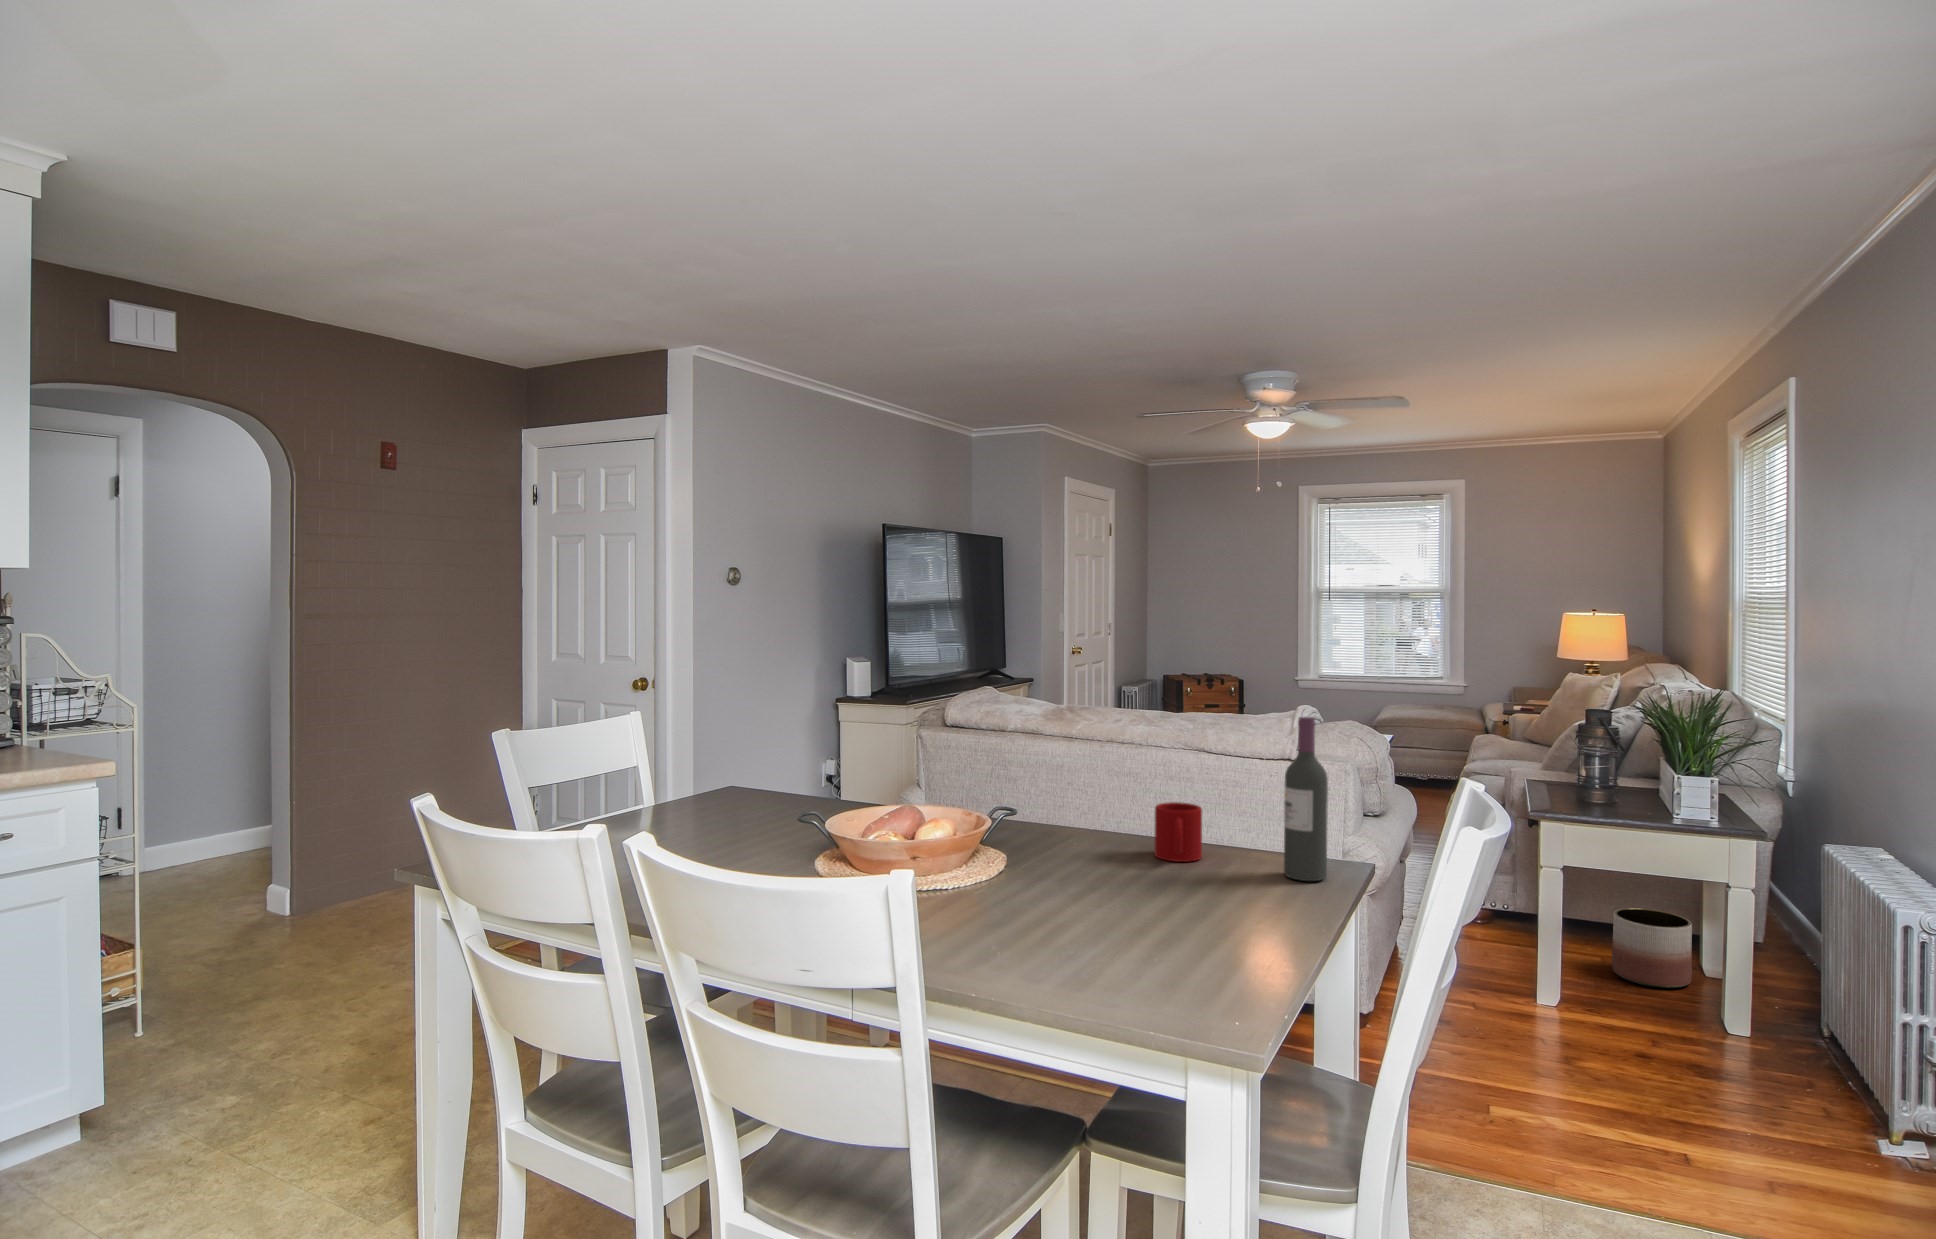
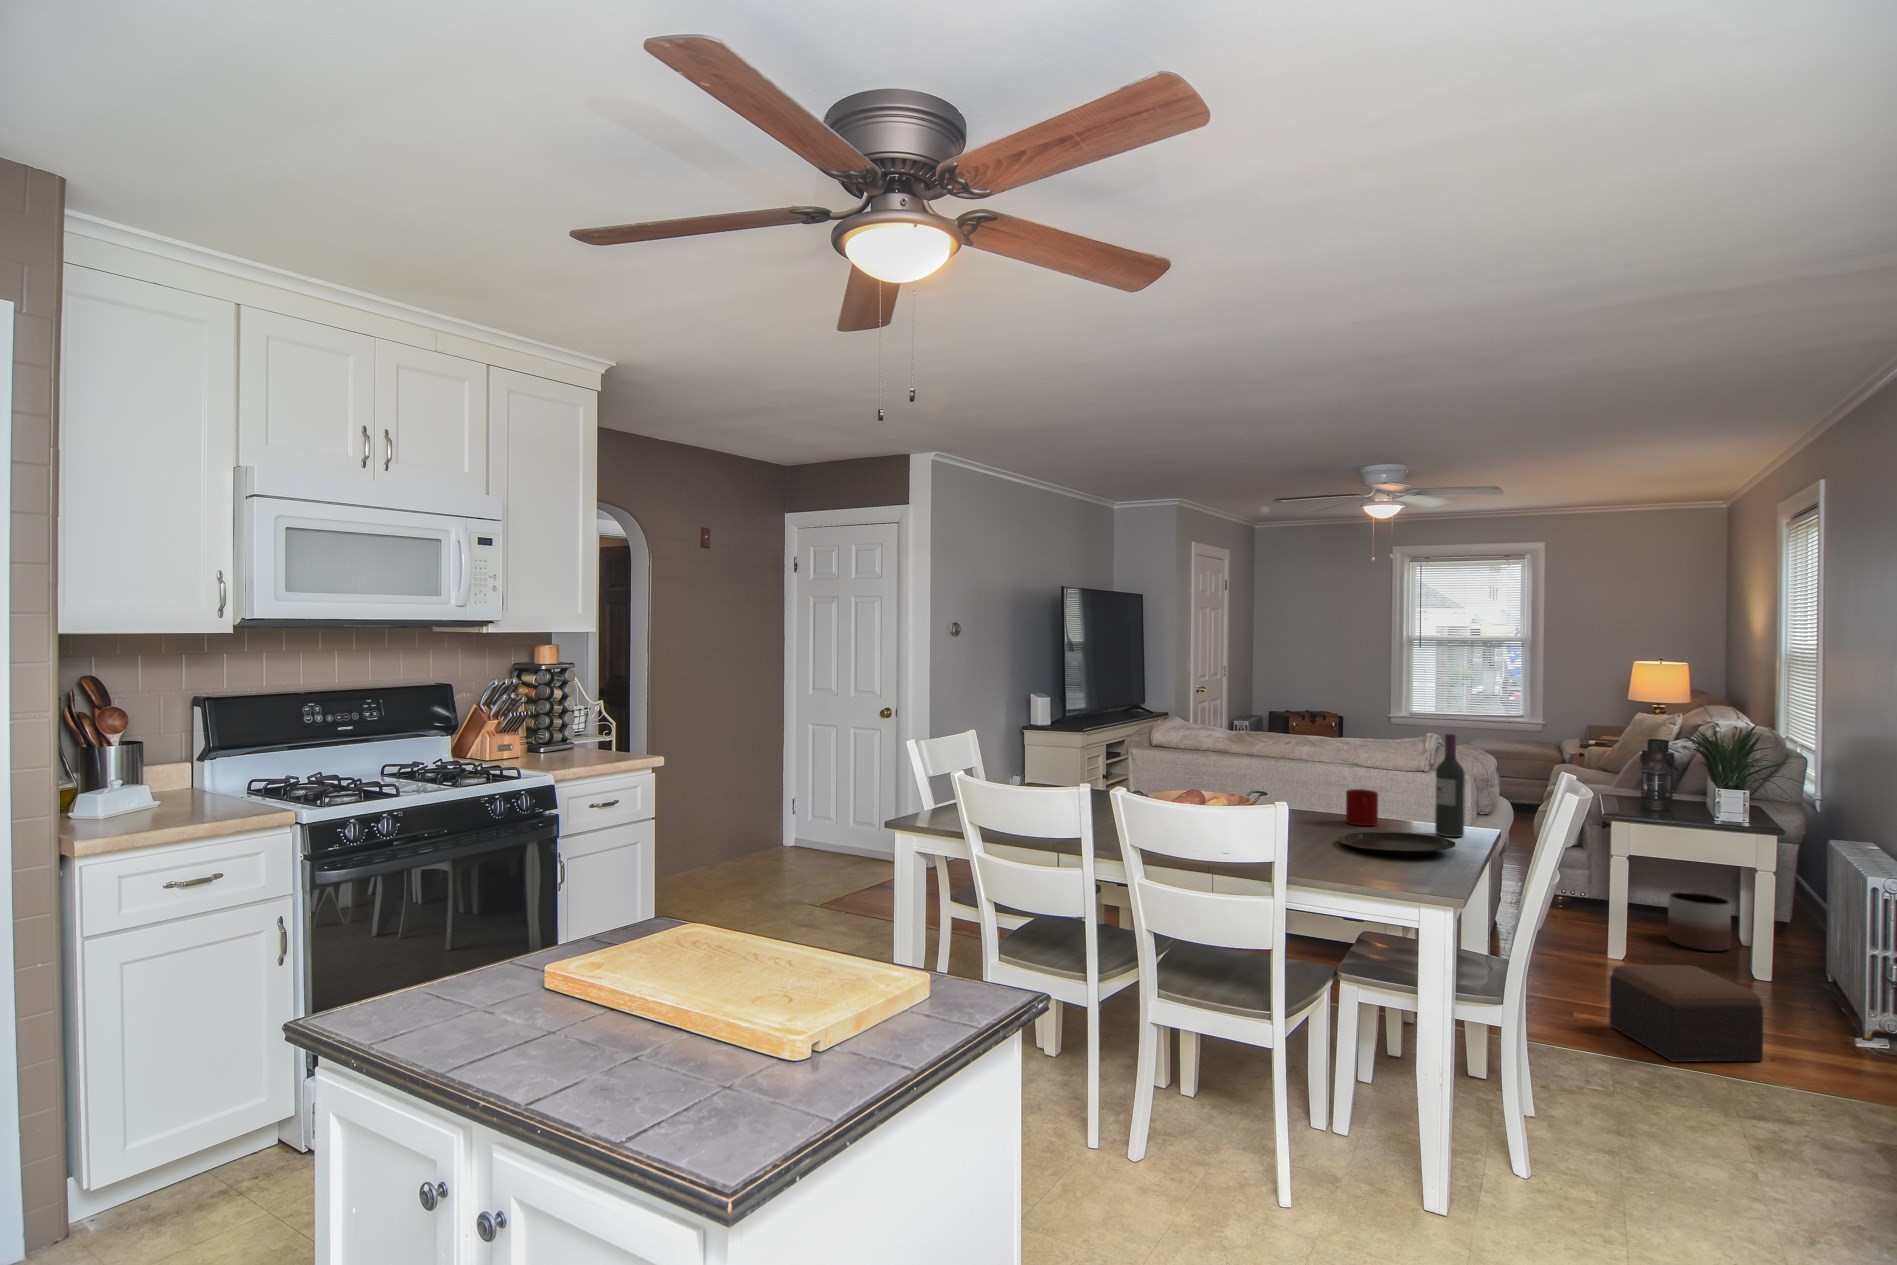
plate: none [1120,877,1304,926] -> present [1339,832,1456,855]
footstool: none [1542,1038,1759,1197] -> present [1609,965,1764,1062]

